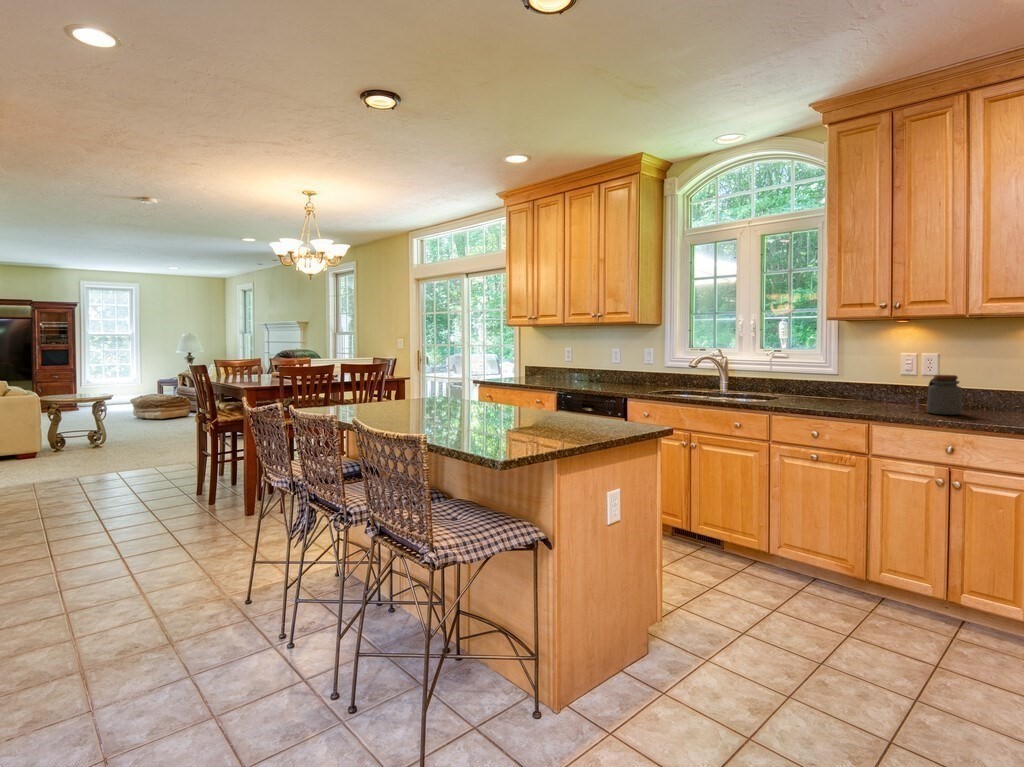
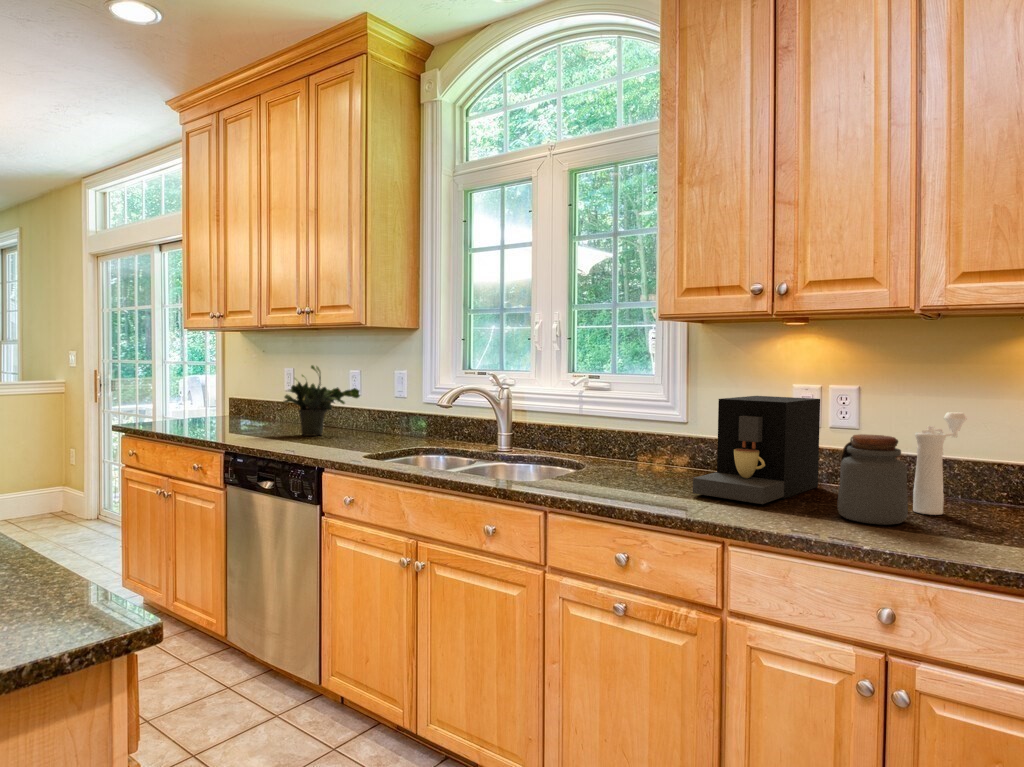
potted plant: none [583,347,626,386] -> present [283,365,360,436]
coffee maker: none [849,359,918,409] -> present [693,396,820,504]
pepper mill: none [966,365,997,413] -> present [913,412,967,515]

